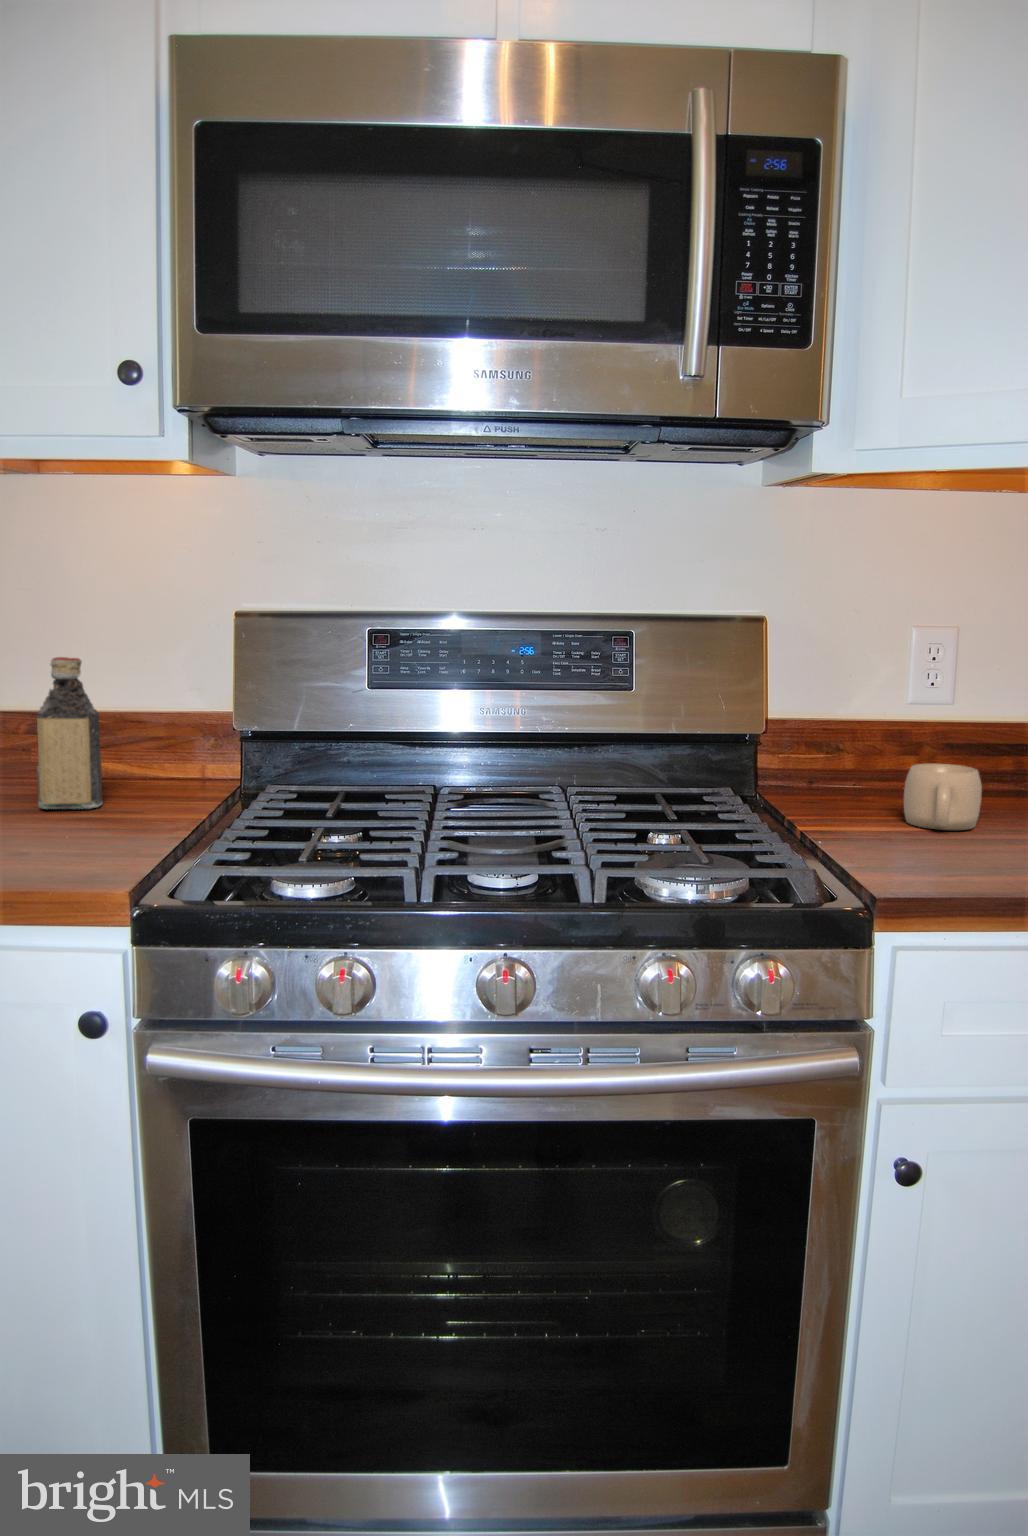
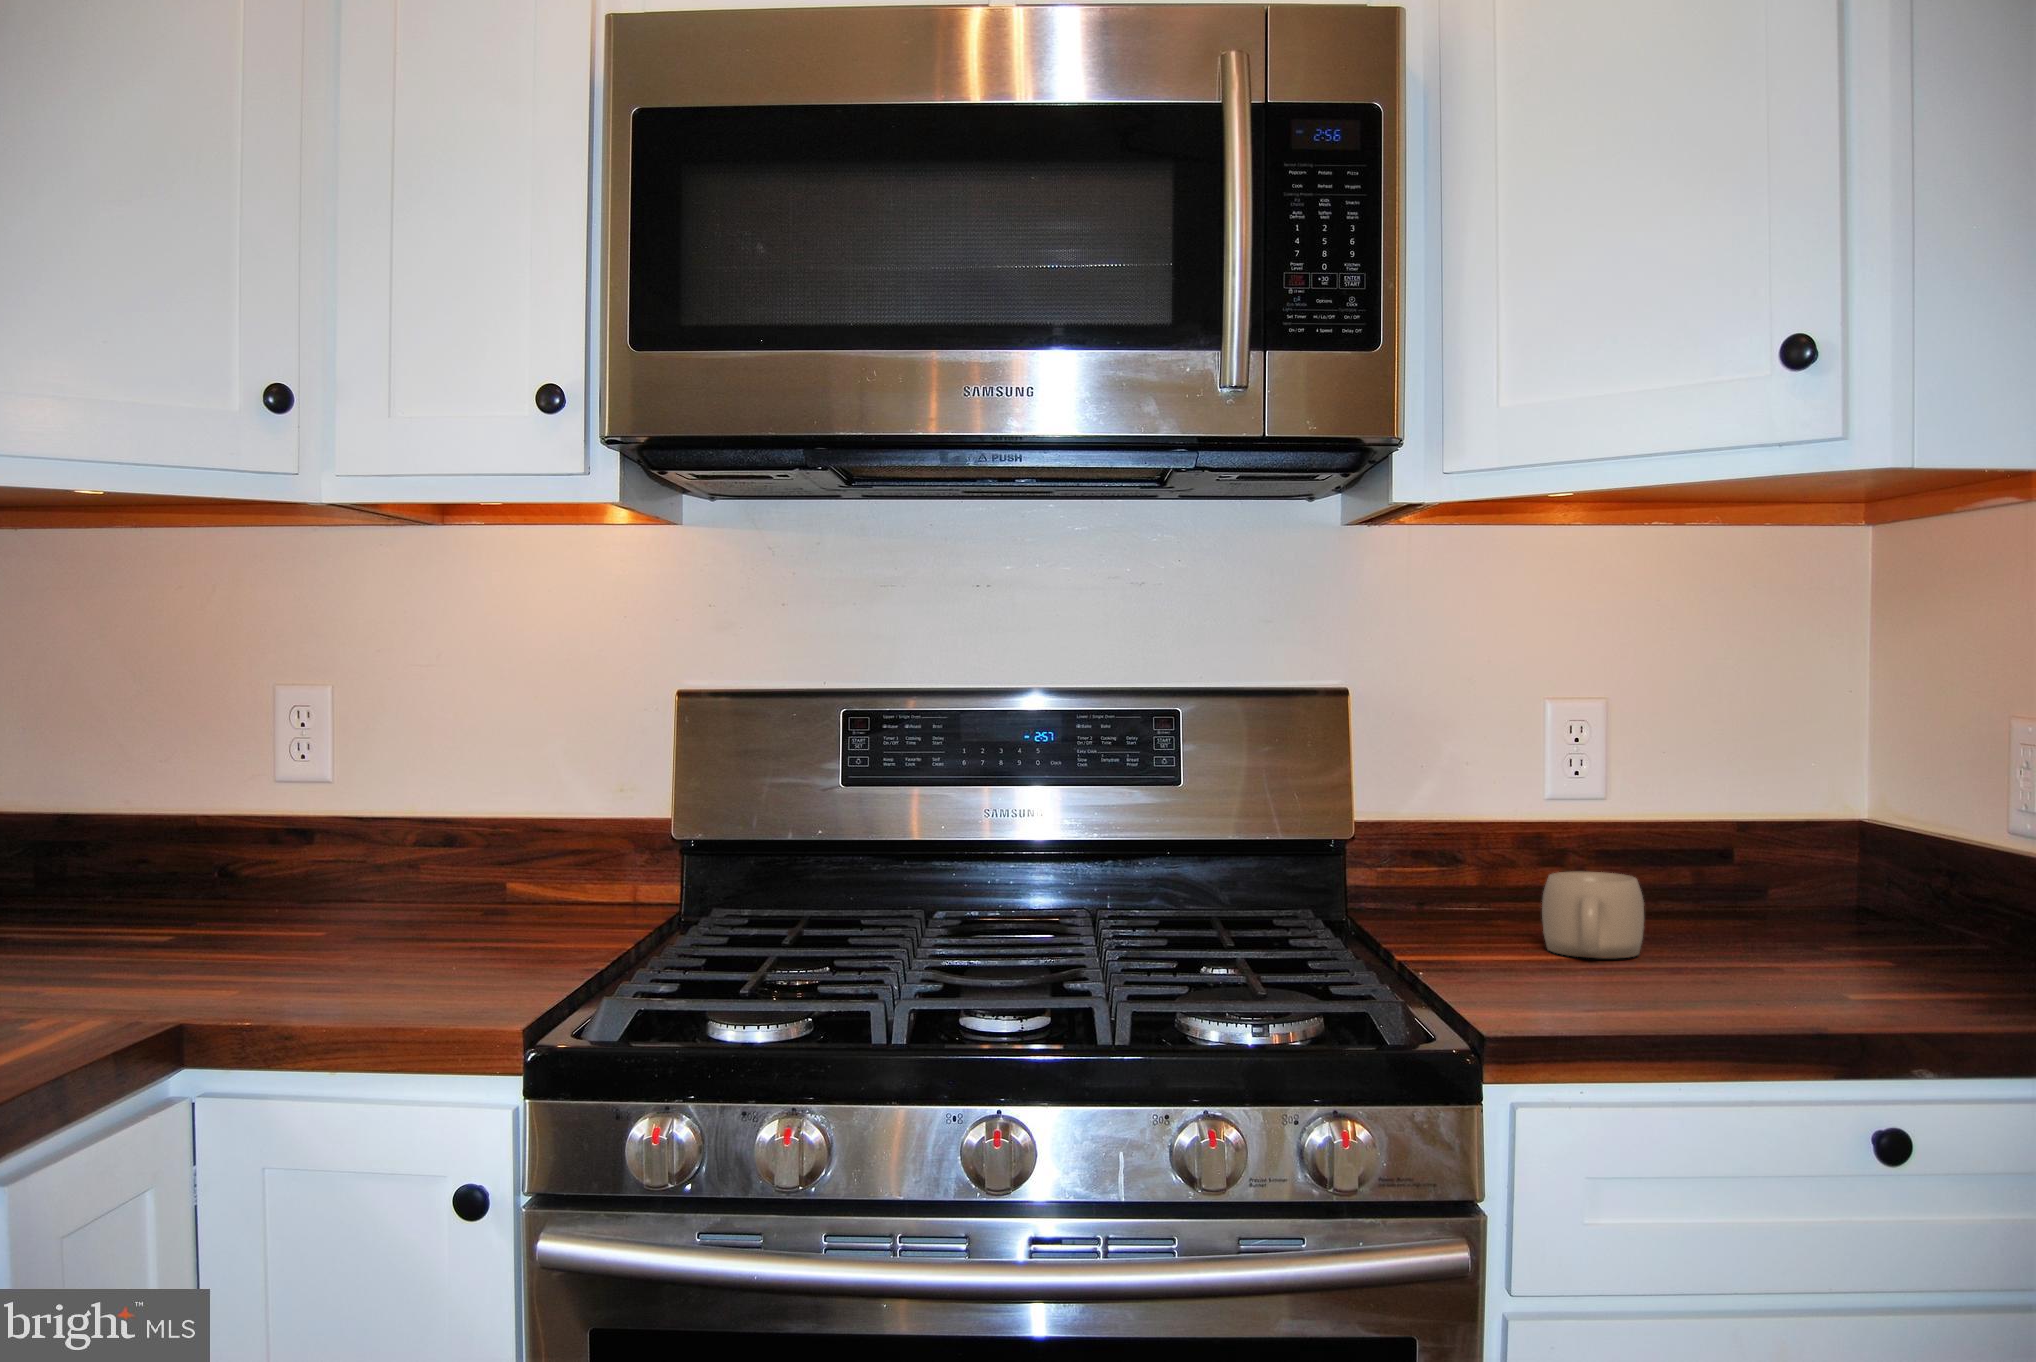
bottle: present [36,657,103,809] -> none [415,744,498,938]

